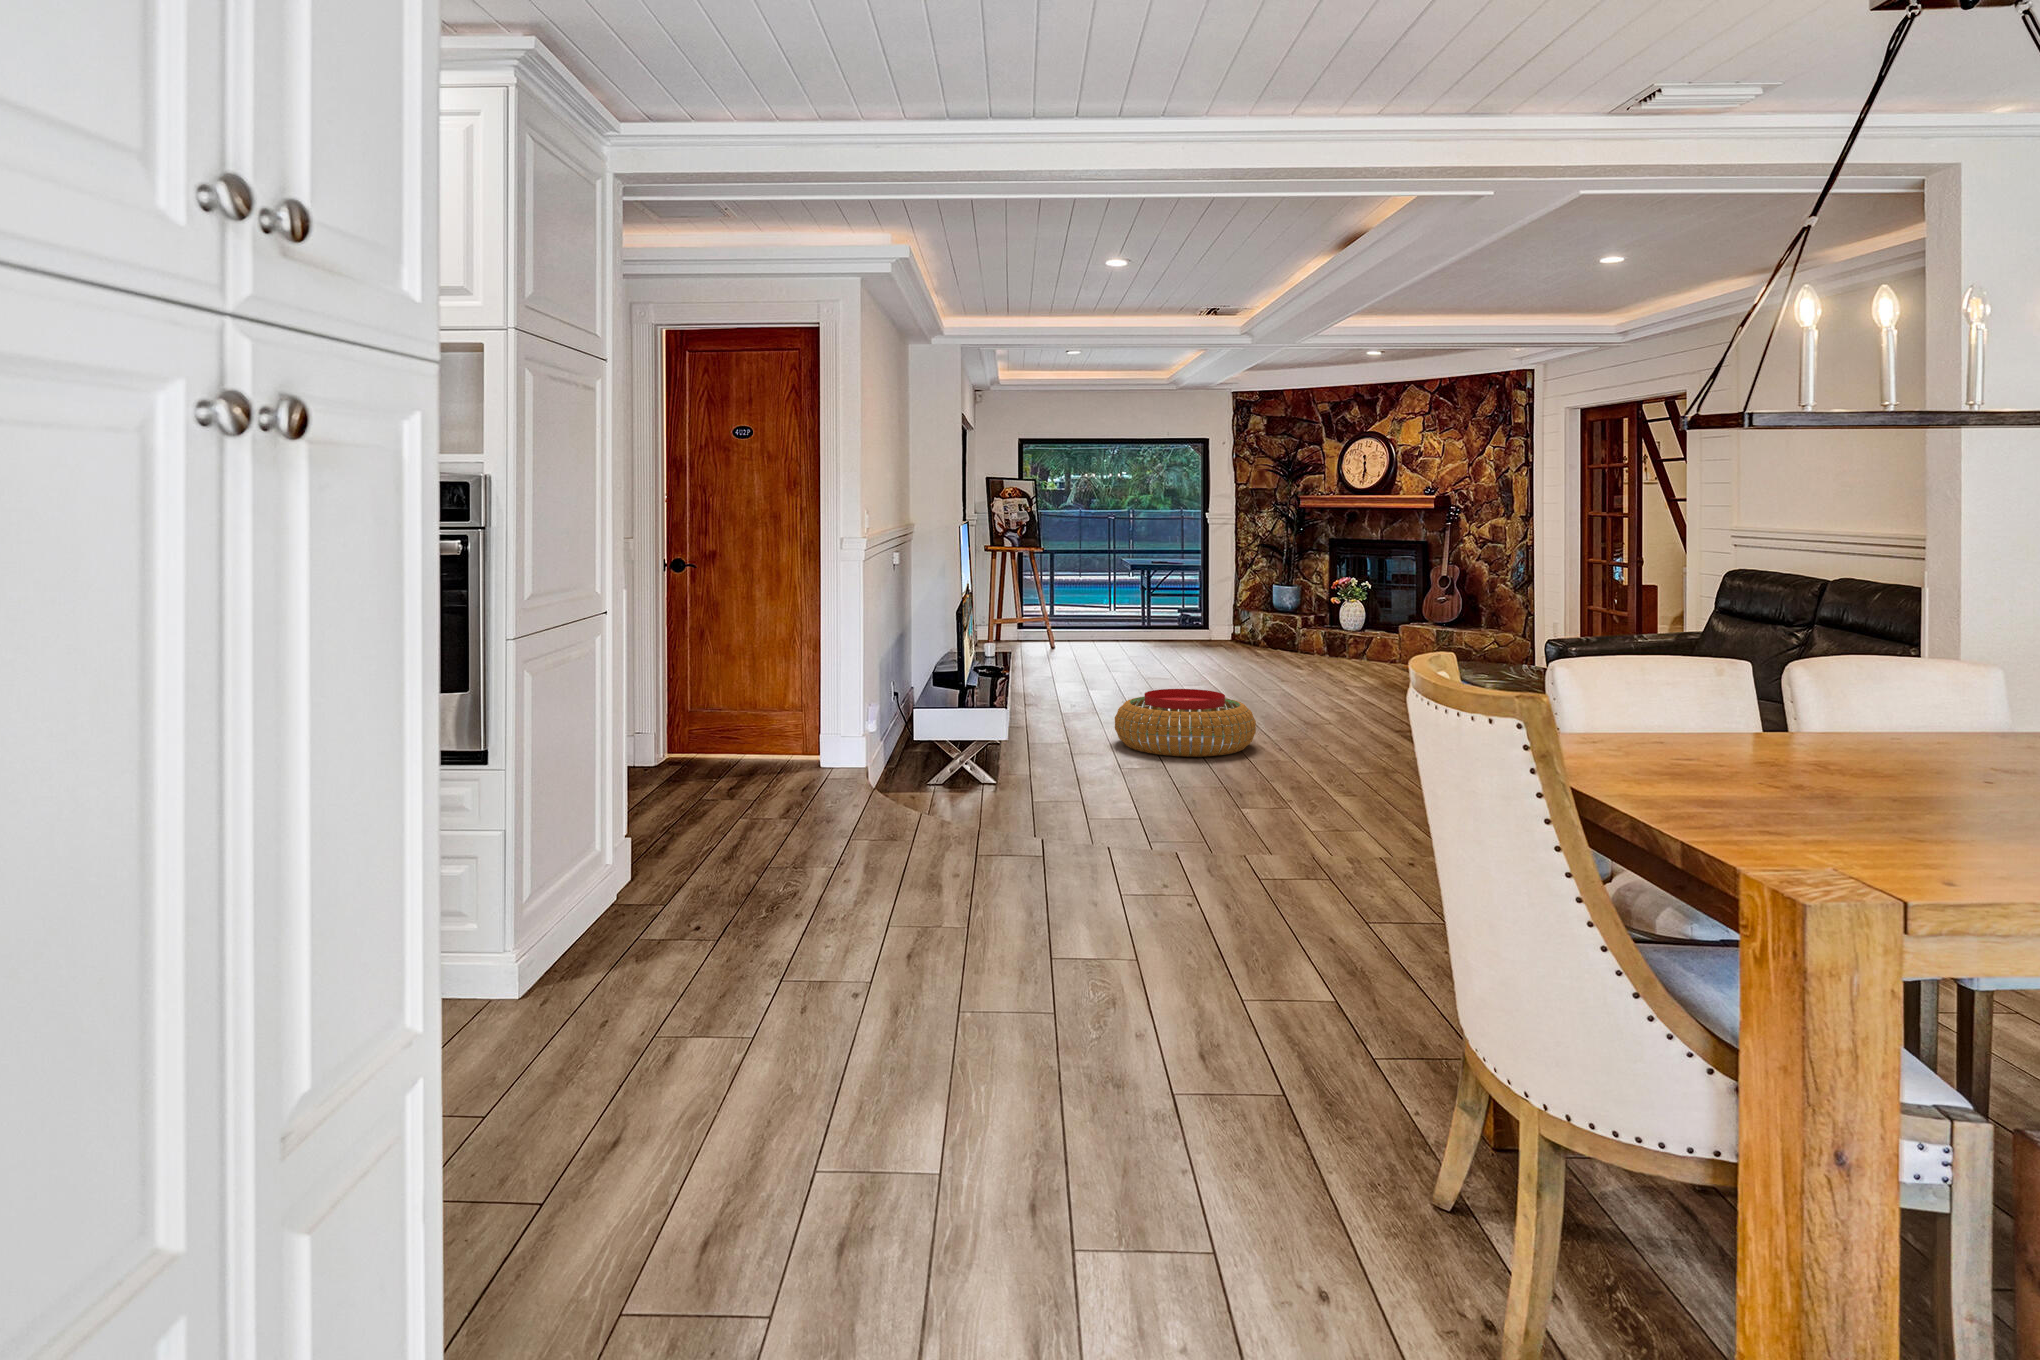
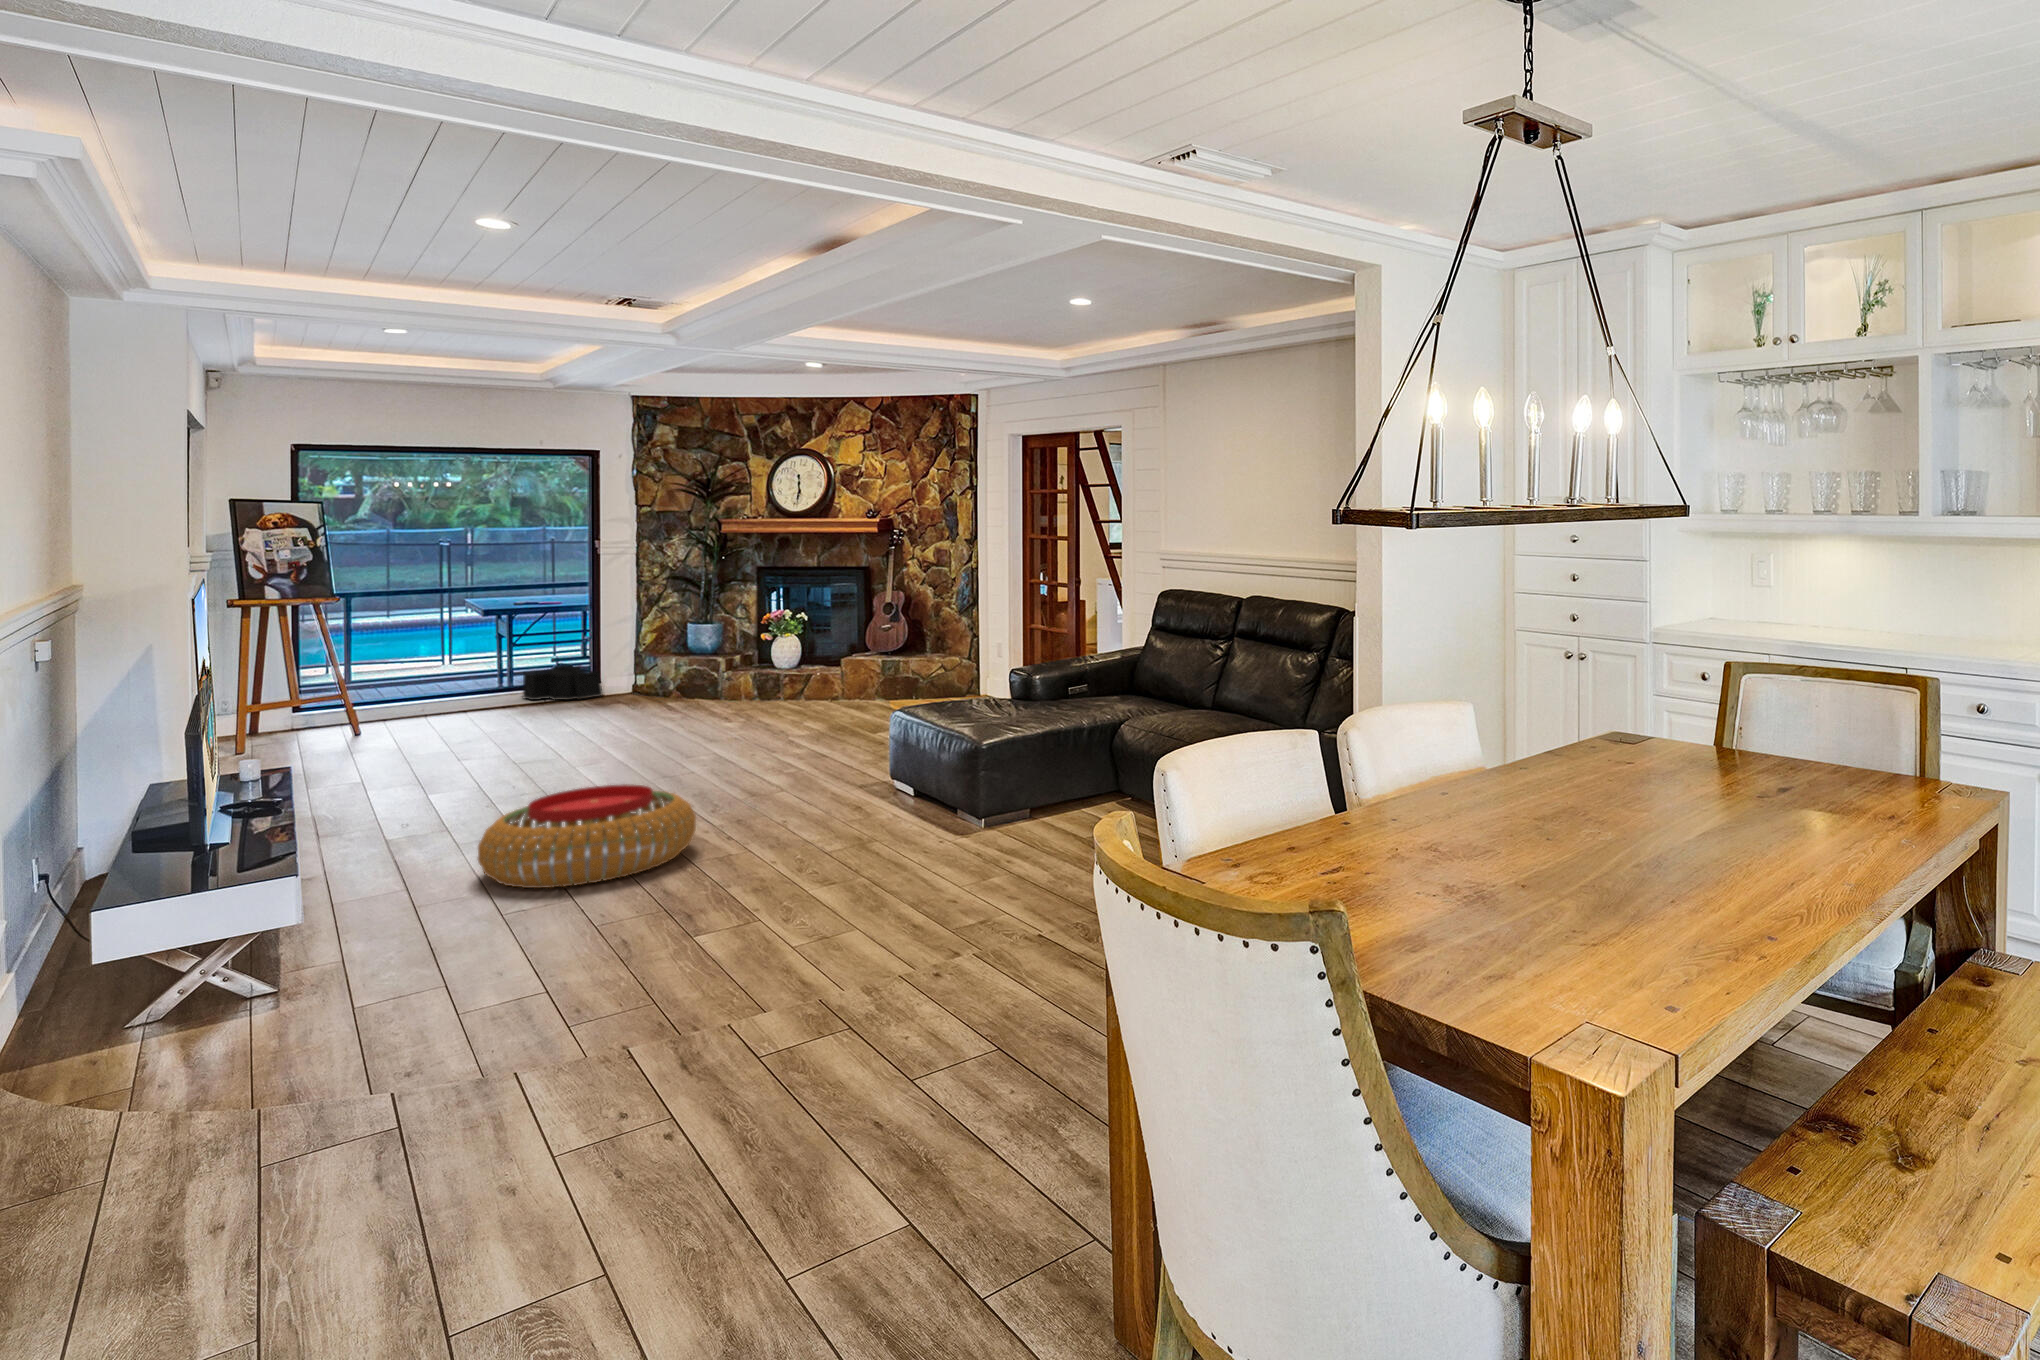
storage bin: none [1158,613,1212,642] -> present [523,664,603,701]

